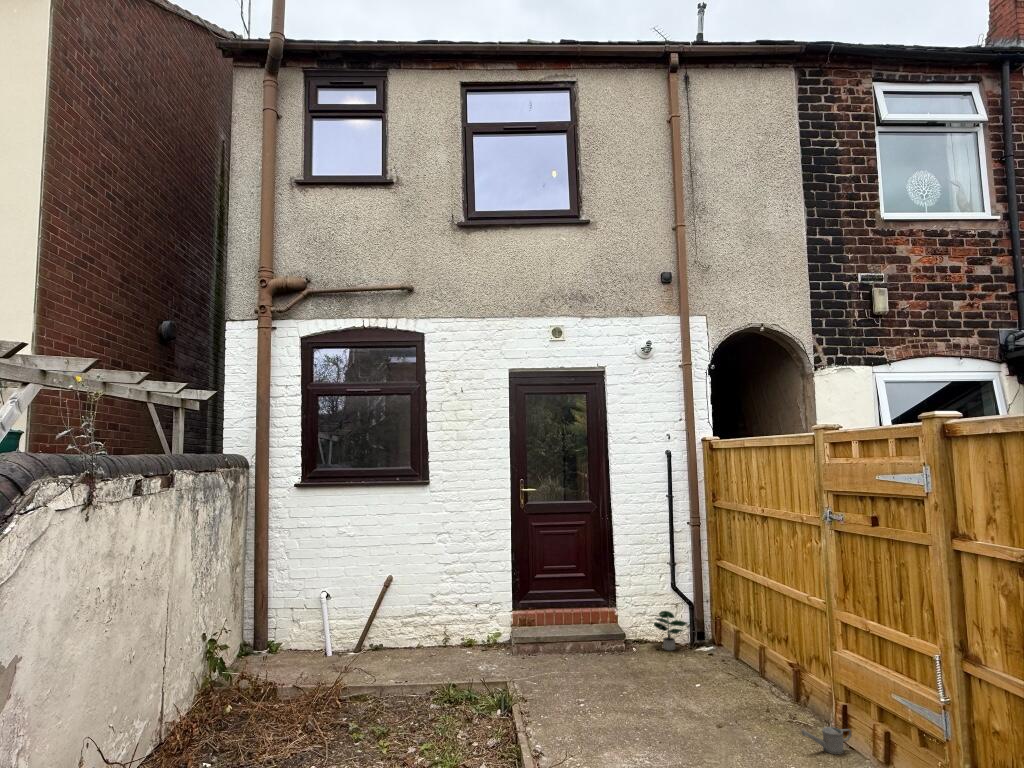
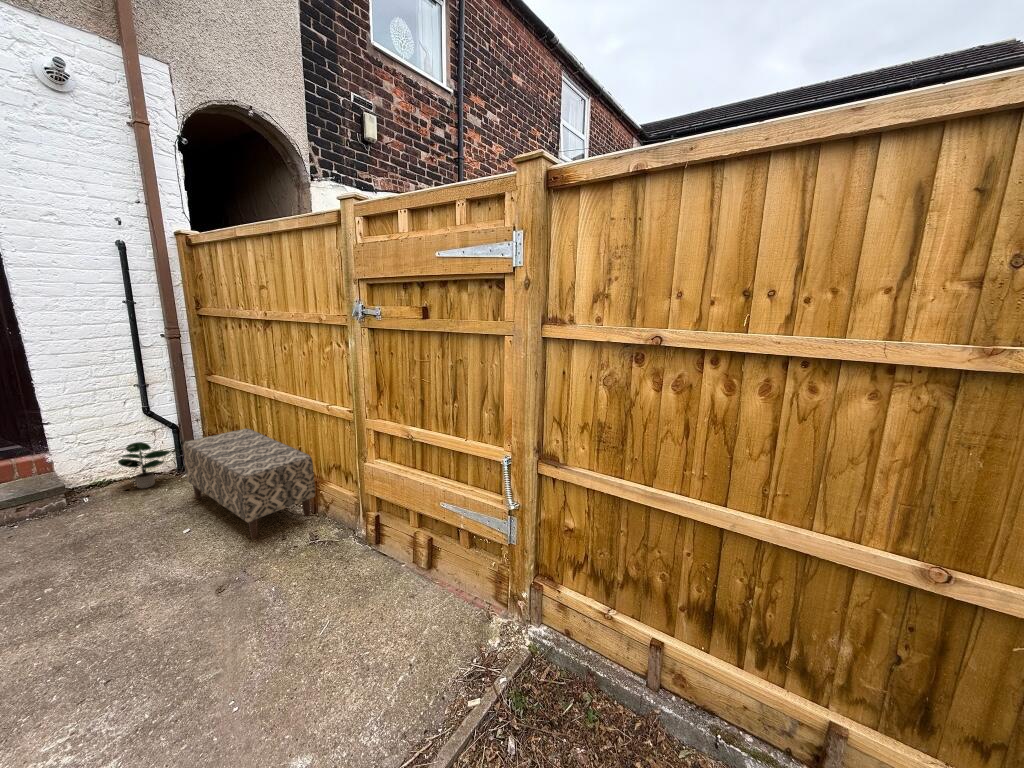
bench: none [698,612,797,705] -> present [183,429,315,540]
watering can: present [802,727,851,754] -> none [335,538,385,573]

